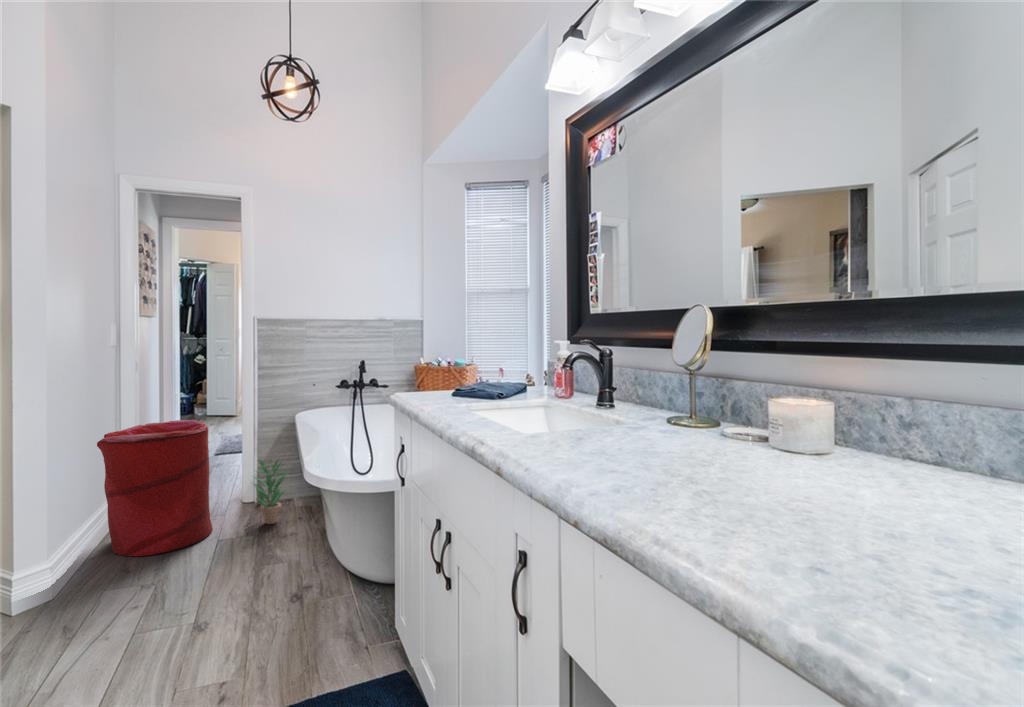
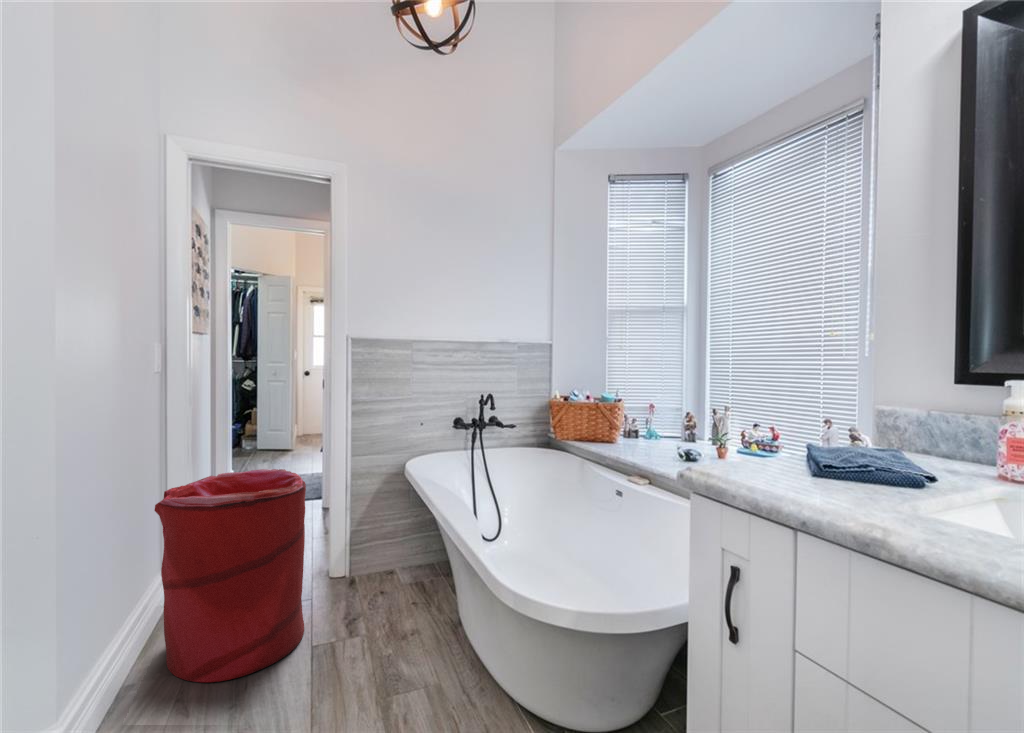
potted plant: present [253,459,287,524] -> none [357,522,409,618]

